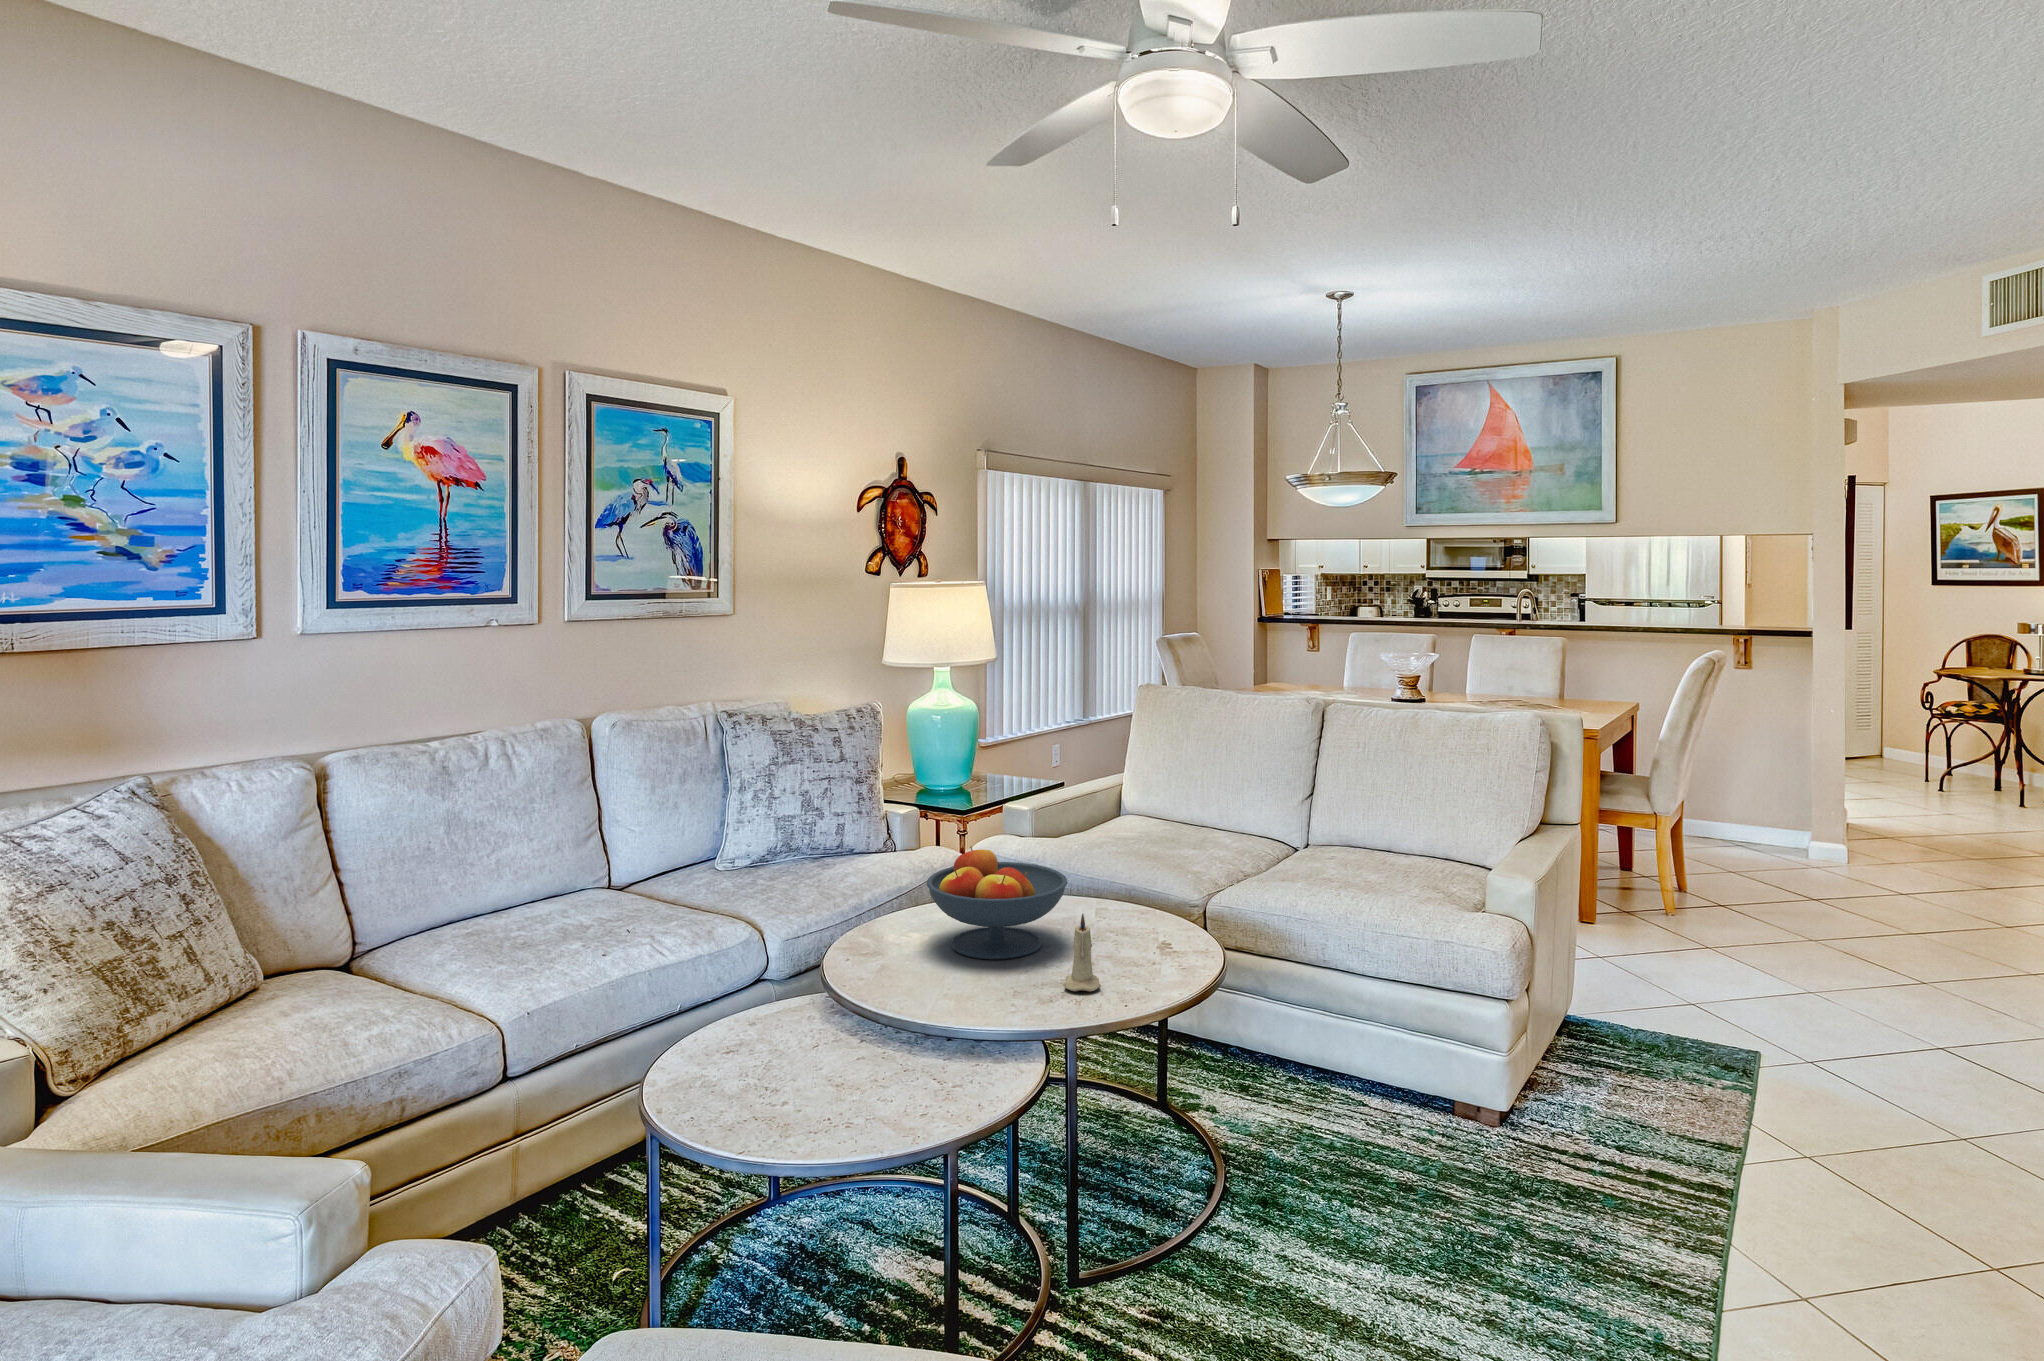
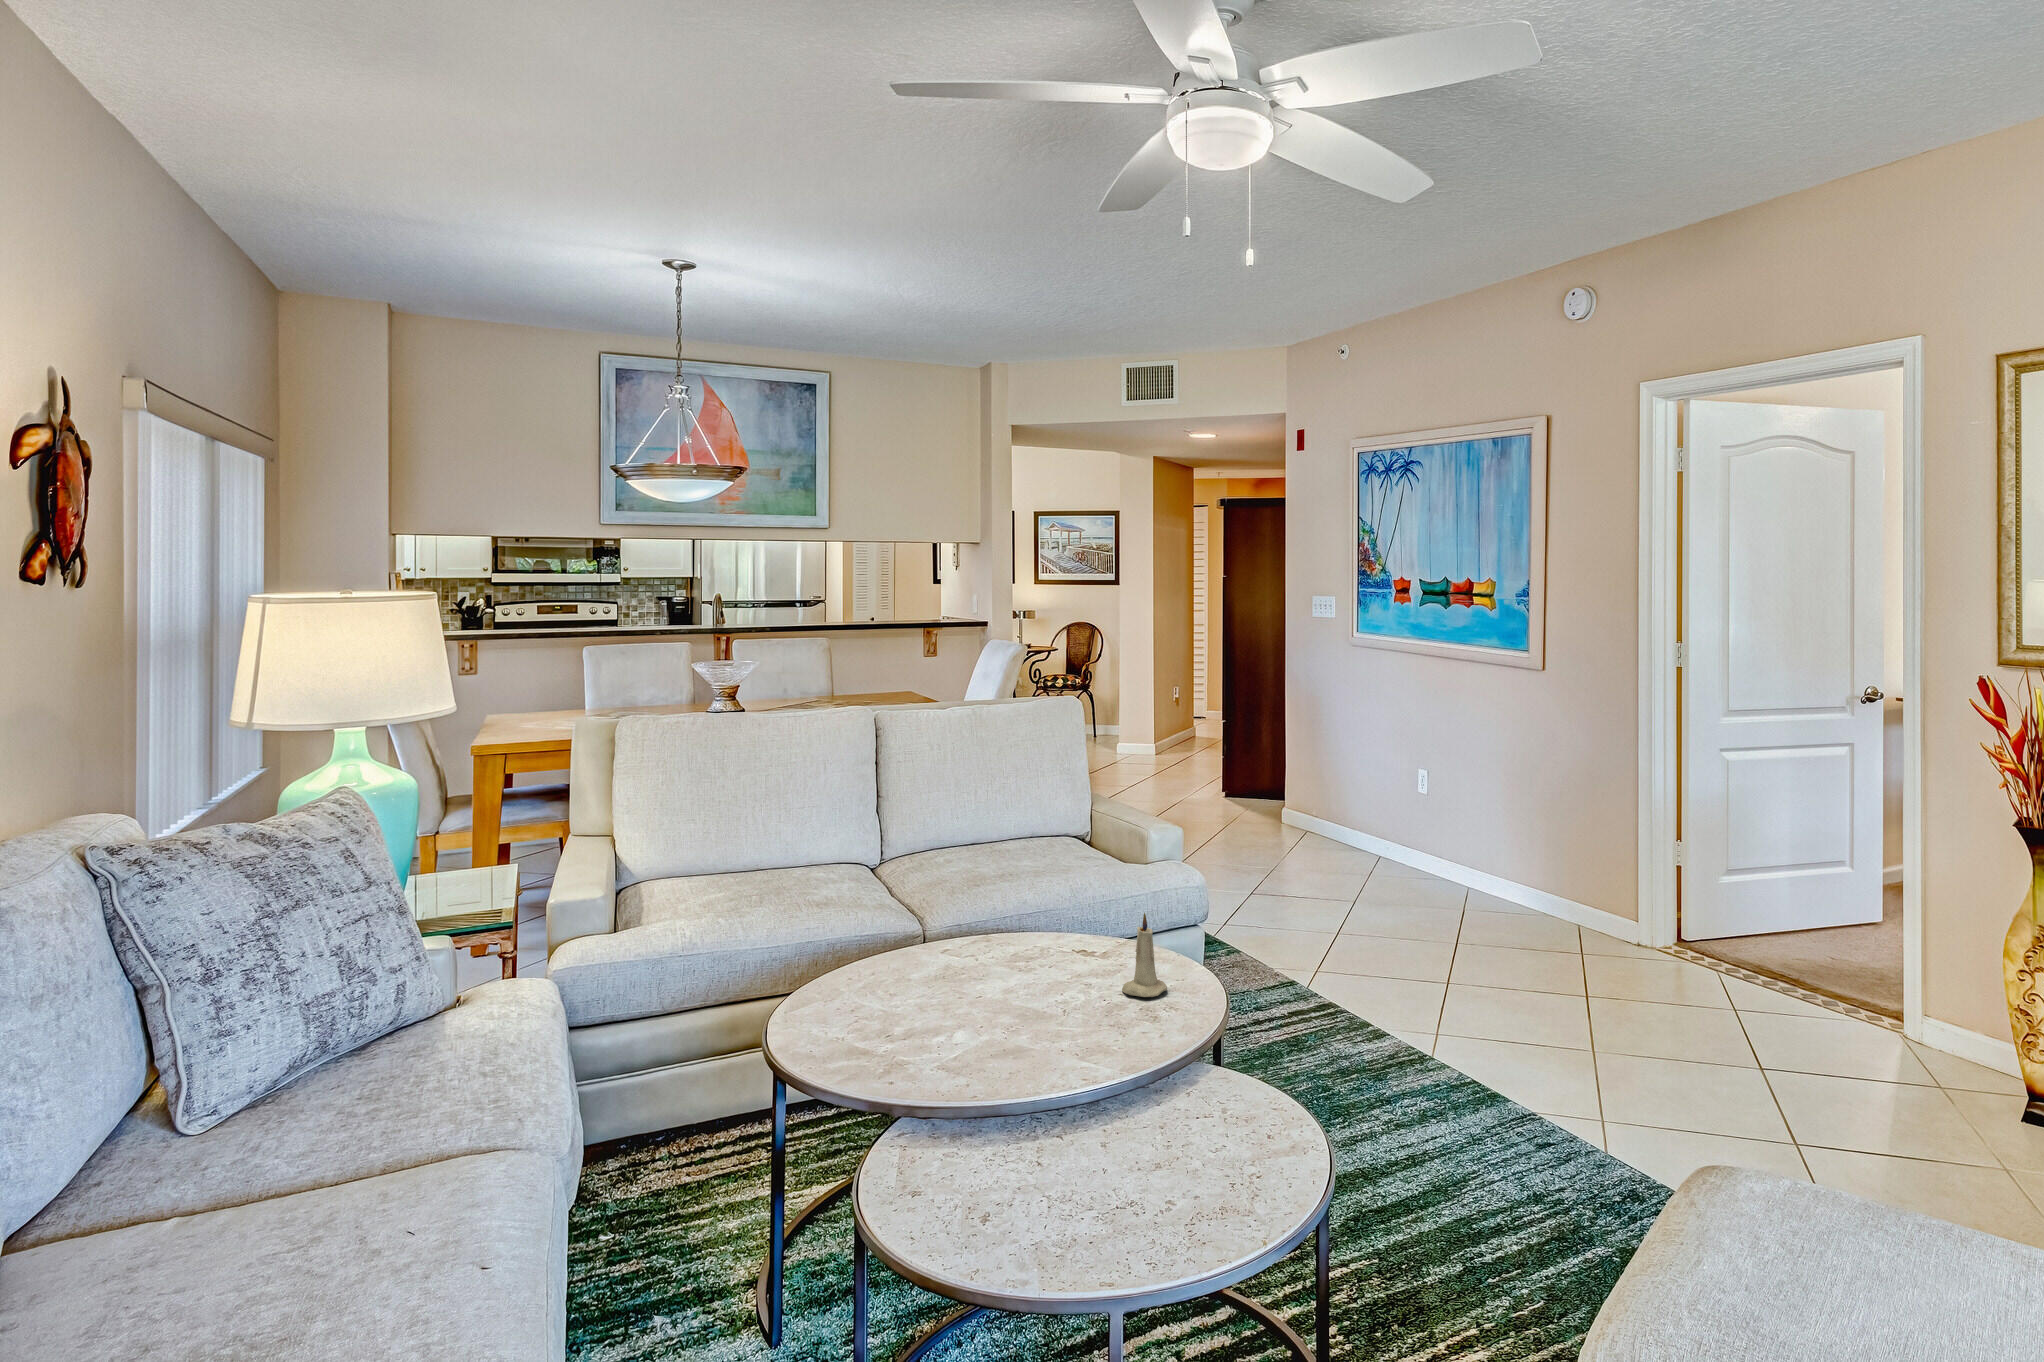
fruit bowl: present [927,846,1068,959] -> none [879,899,1055,1026]

